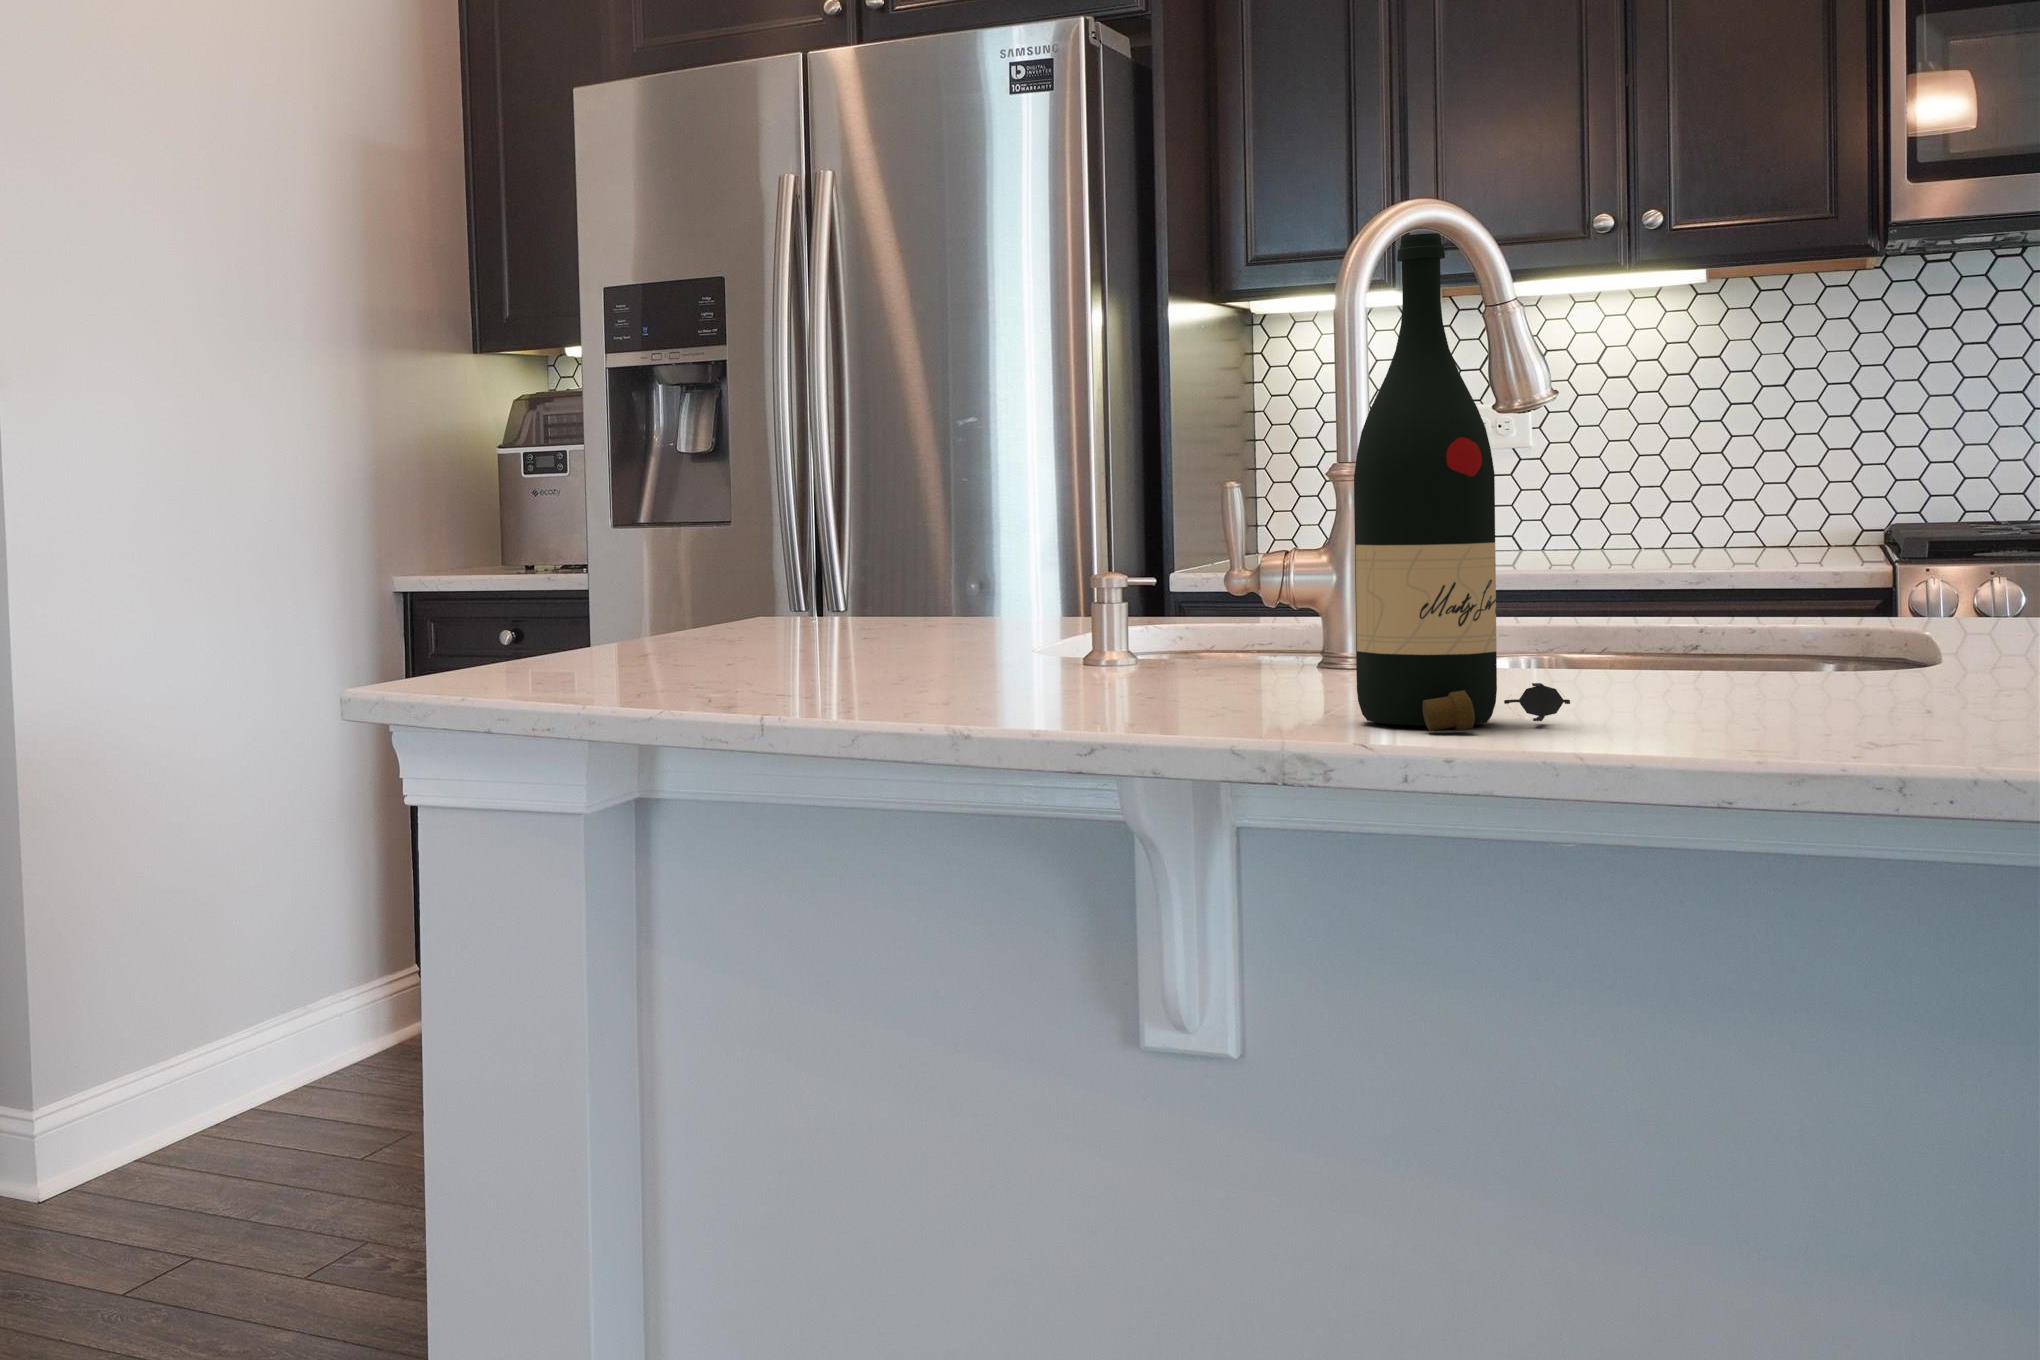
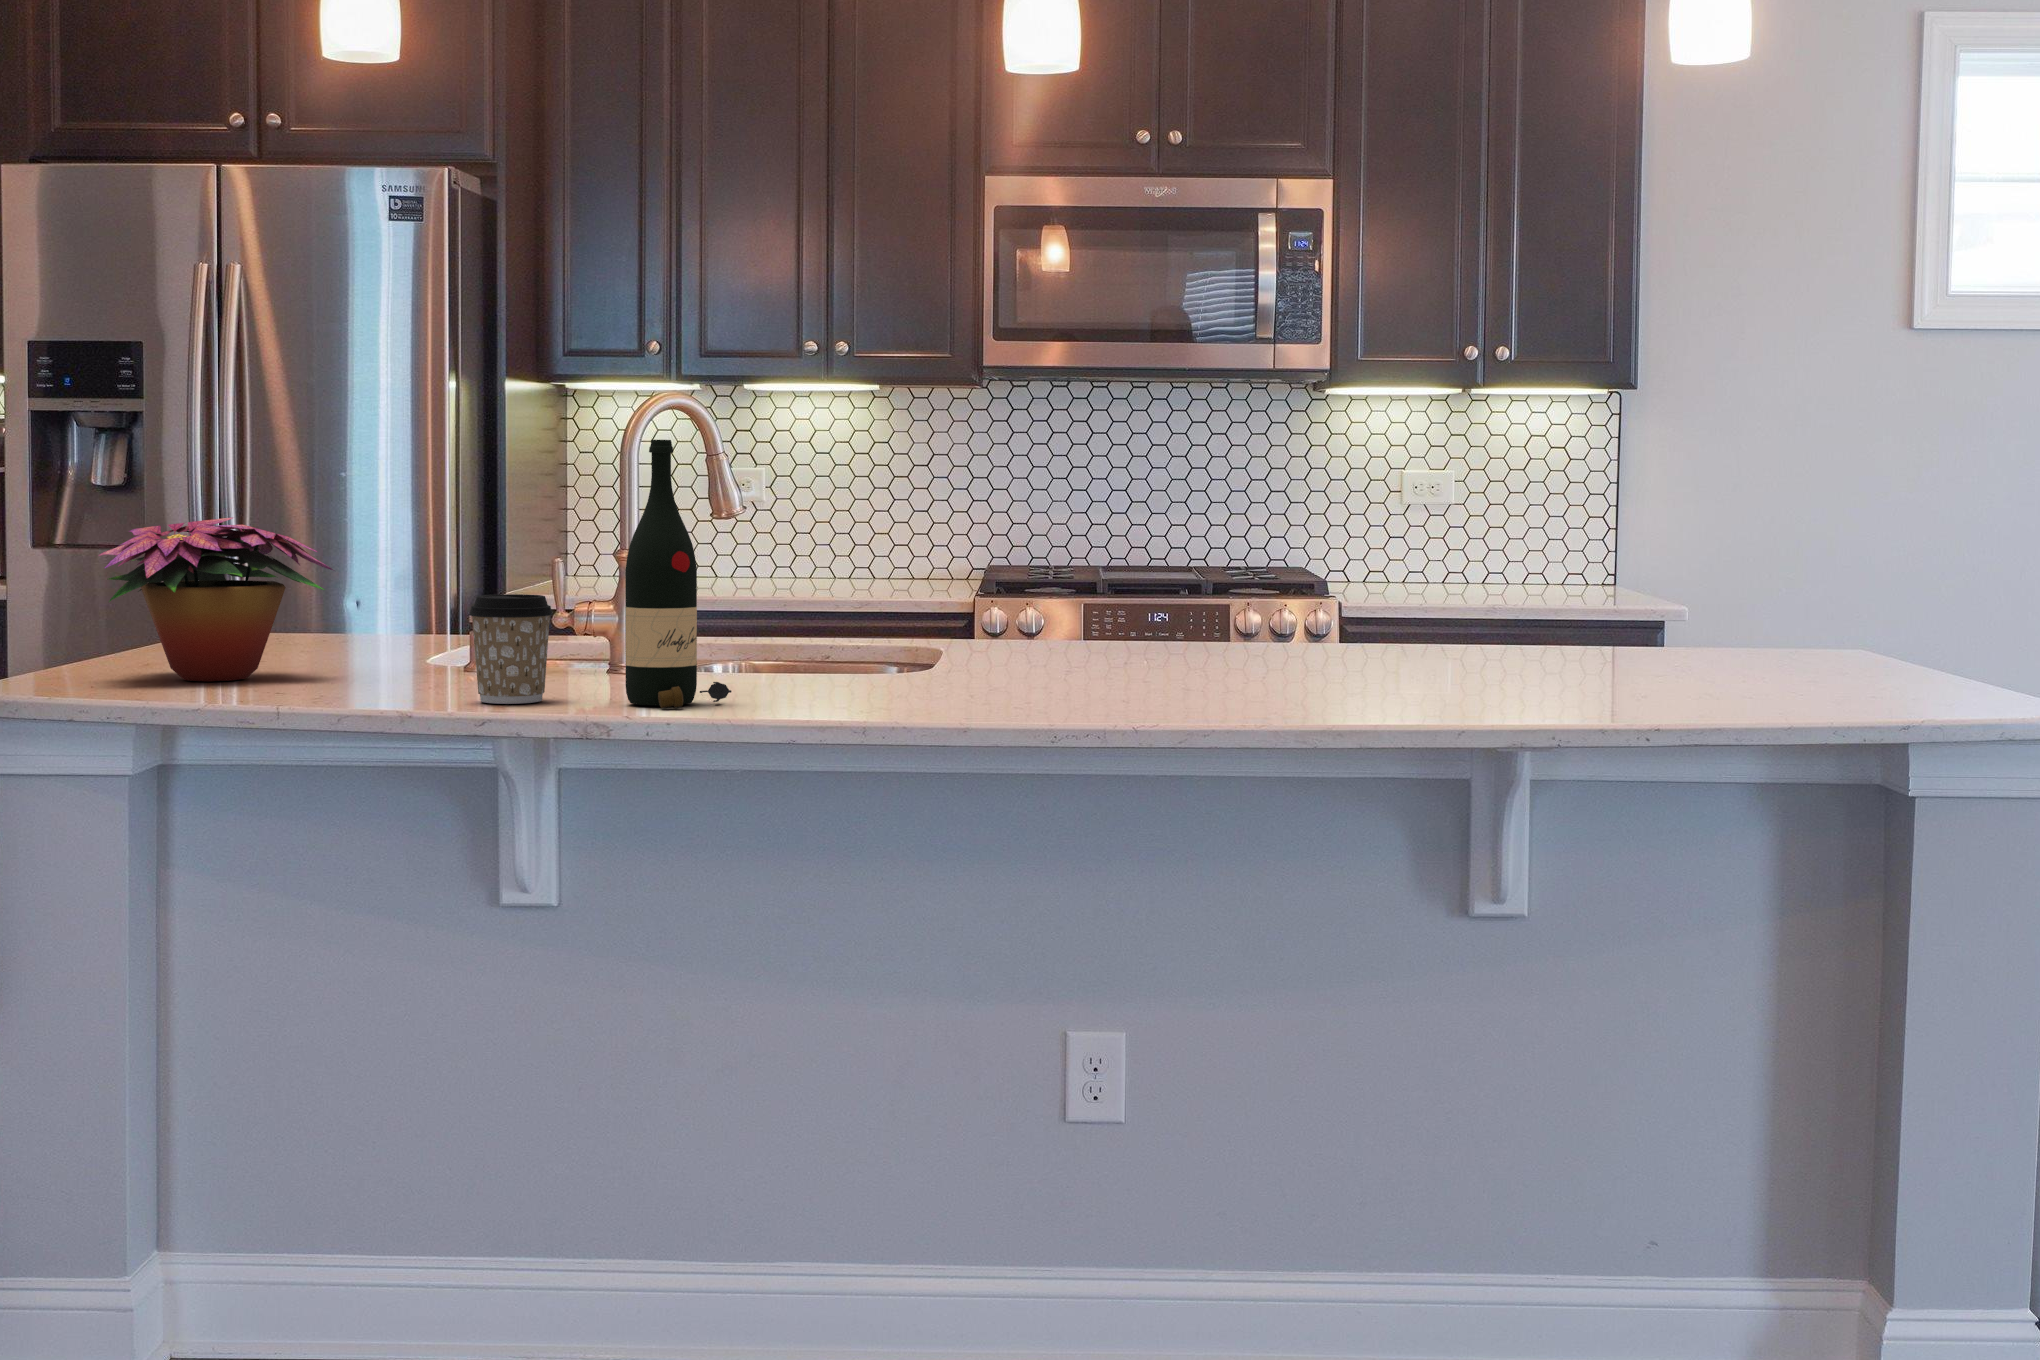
flower arrangement: none [555,438,900,676] -> present [100,517,333,681]
coffee cup: none [1073,530,1219,717] -> present [469,594,553,704]

